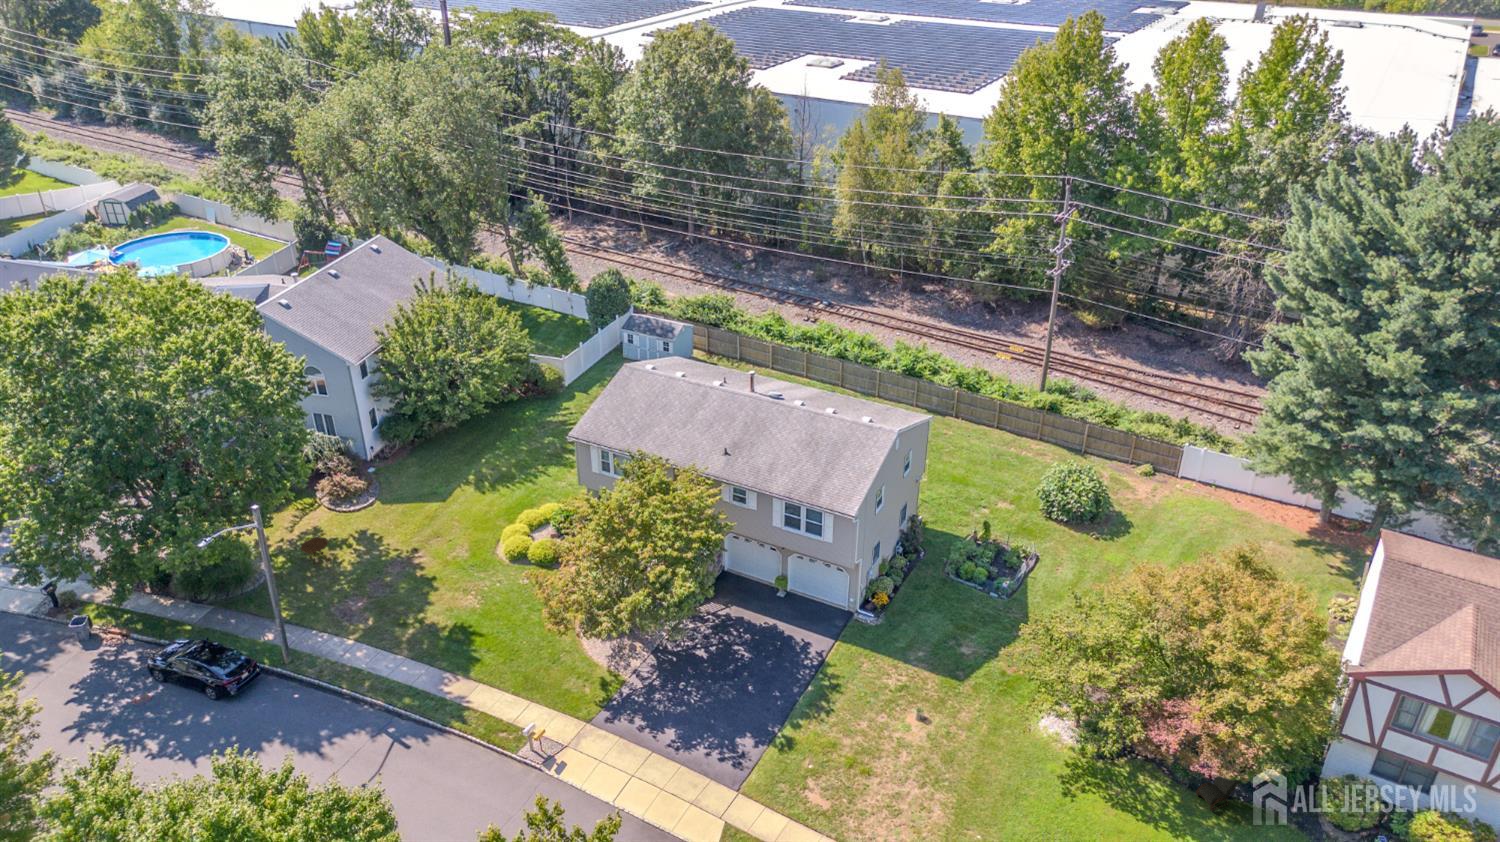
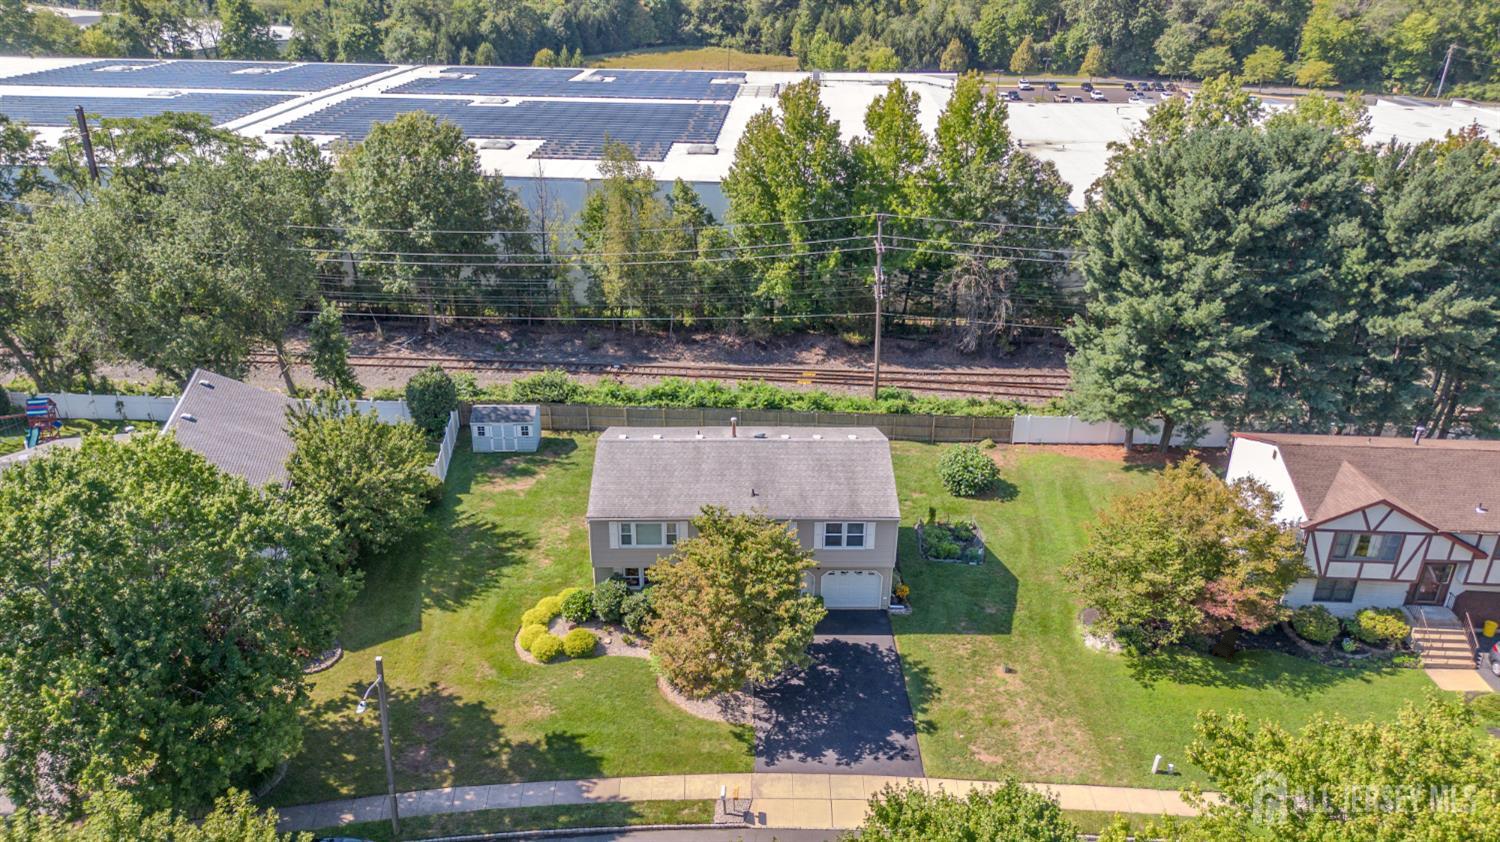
round table: present [300,537,328,554] -> none [306,700,339,734]

